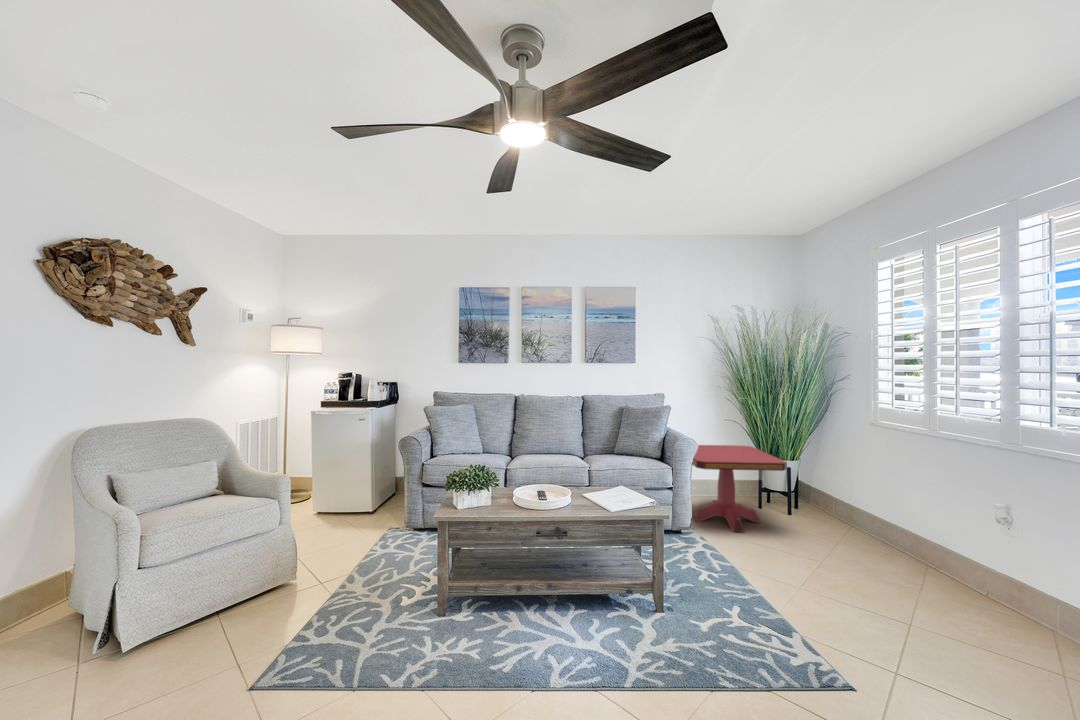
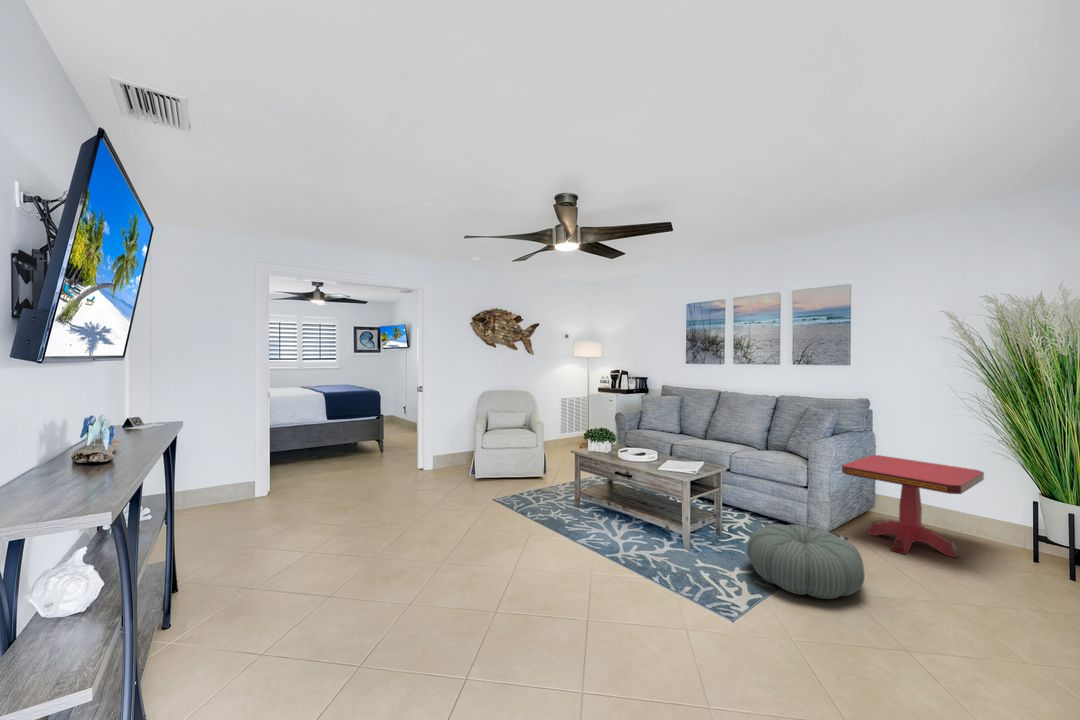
pouf: none [714,536,846,625] -> present [747,524,865,599]

